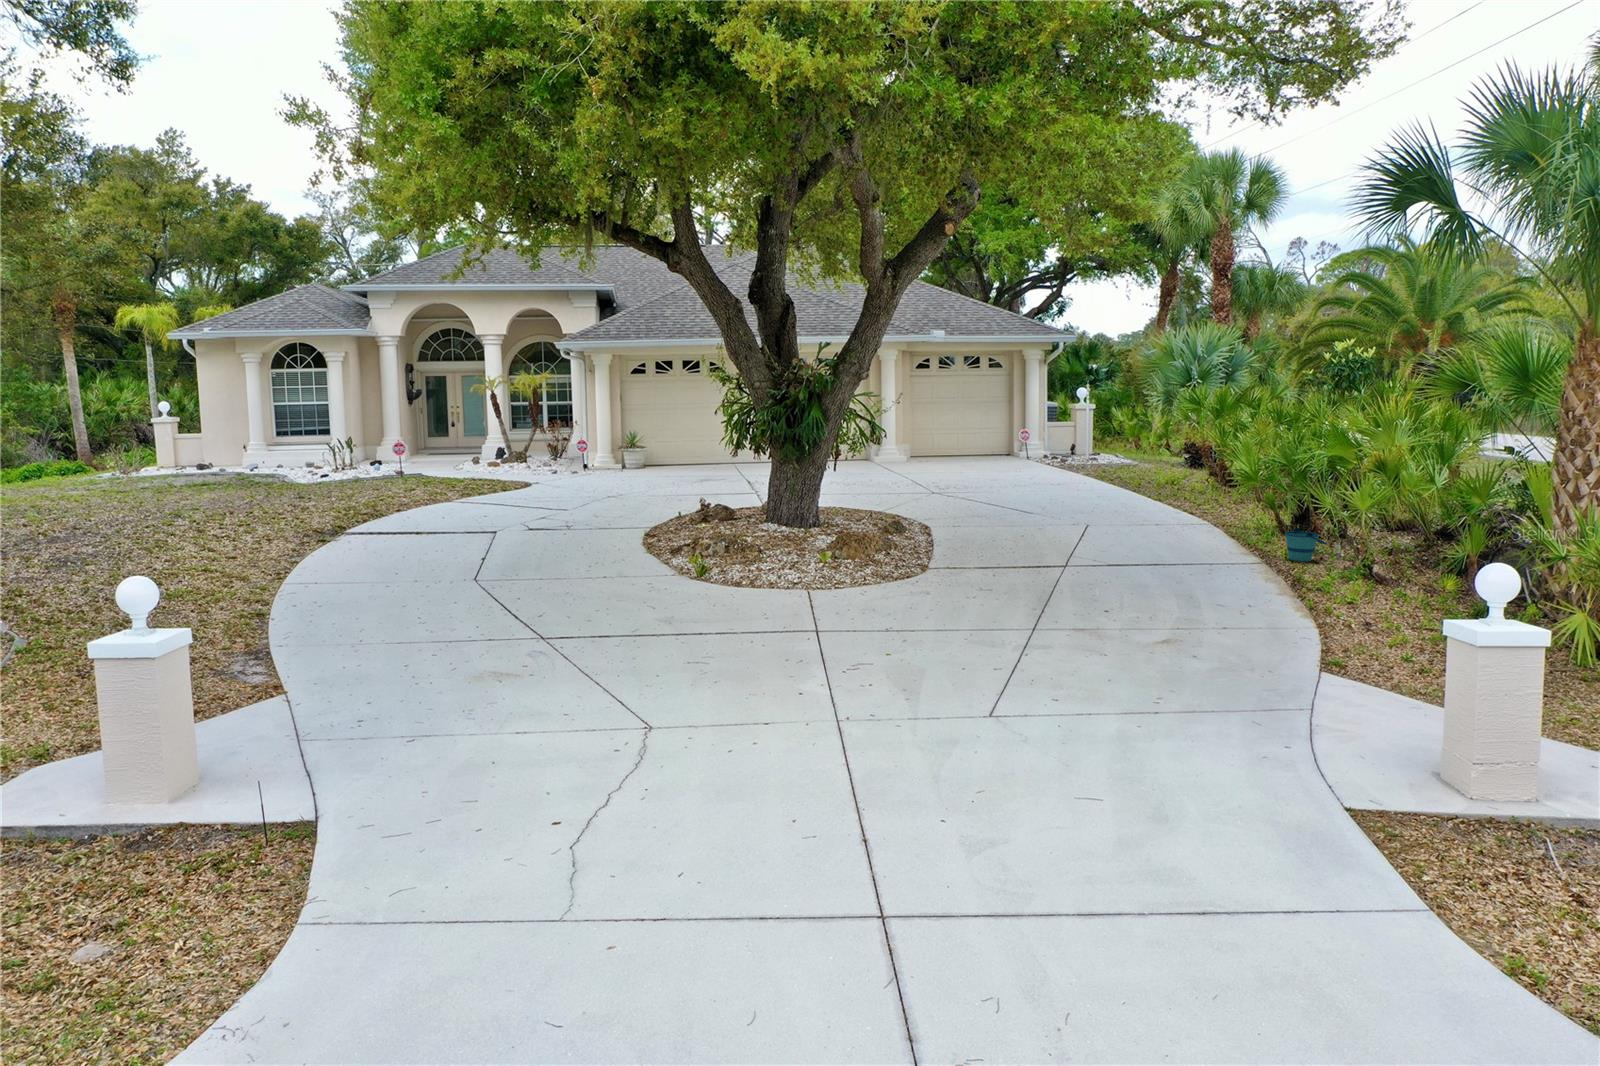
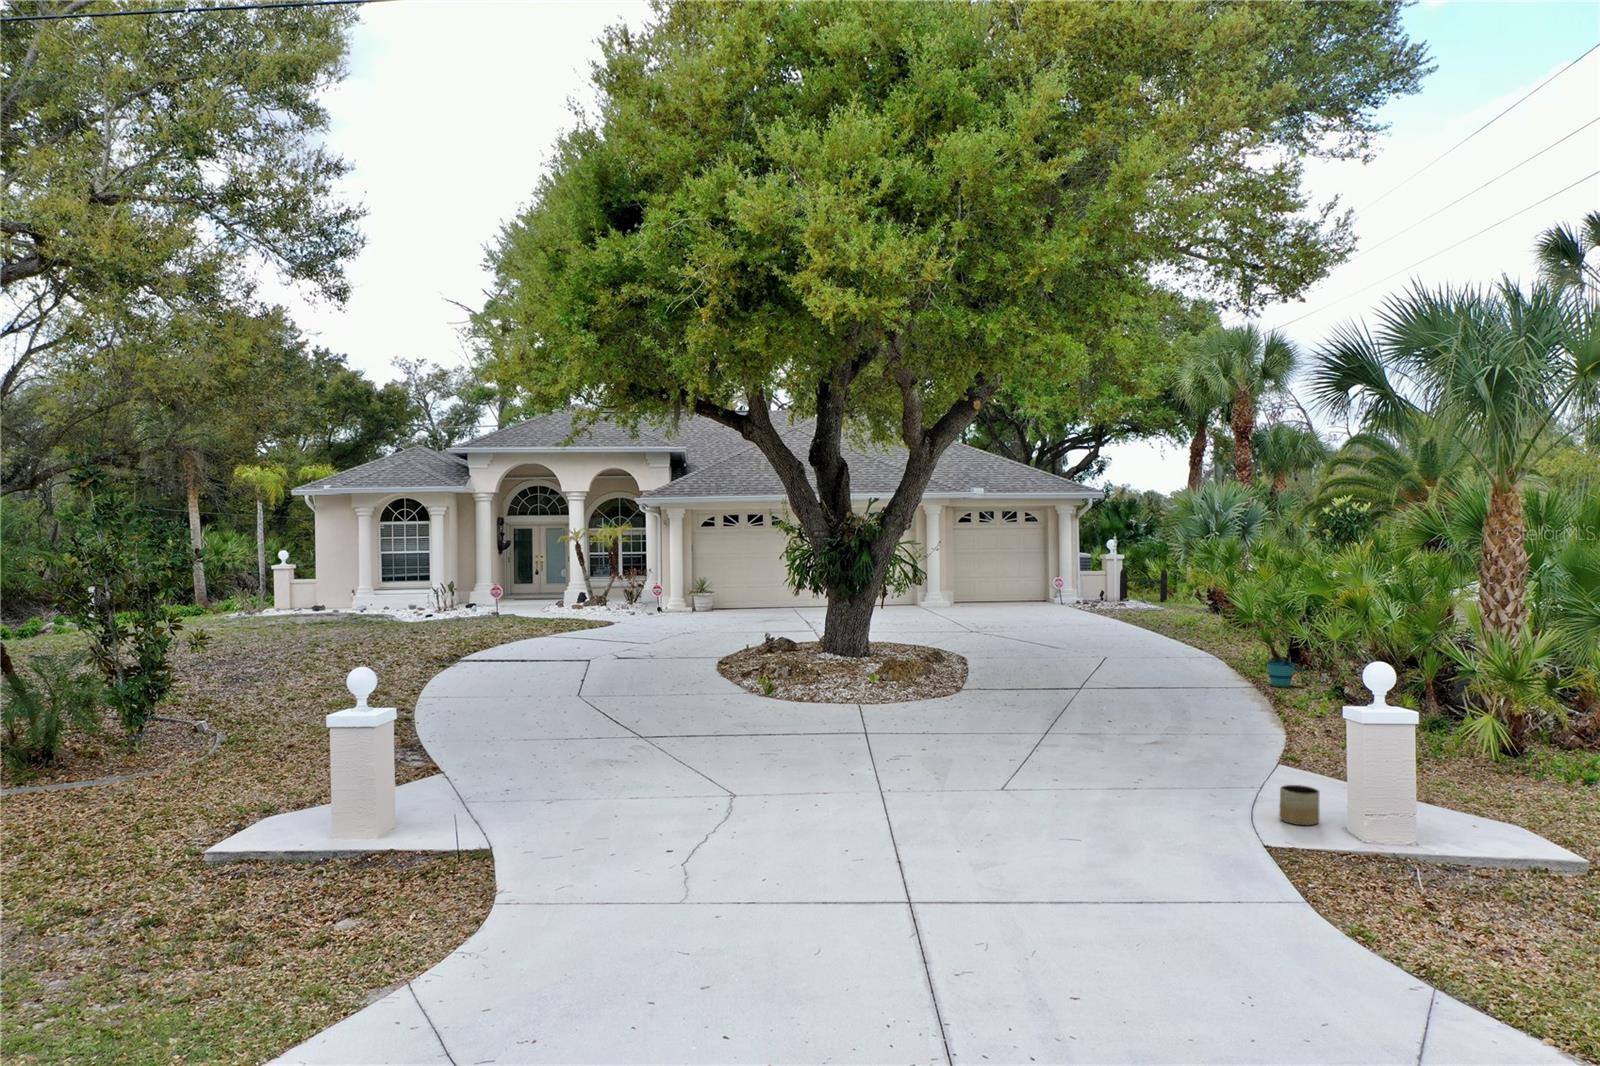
bench: none [1087,418,1139,454] -> present [1120,569,1167,602]
planter: none [1384,730,1444,788] -> present [1279,785,1320,825]

